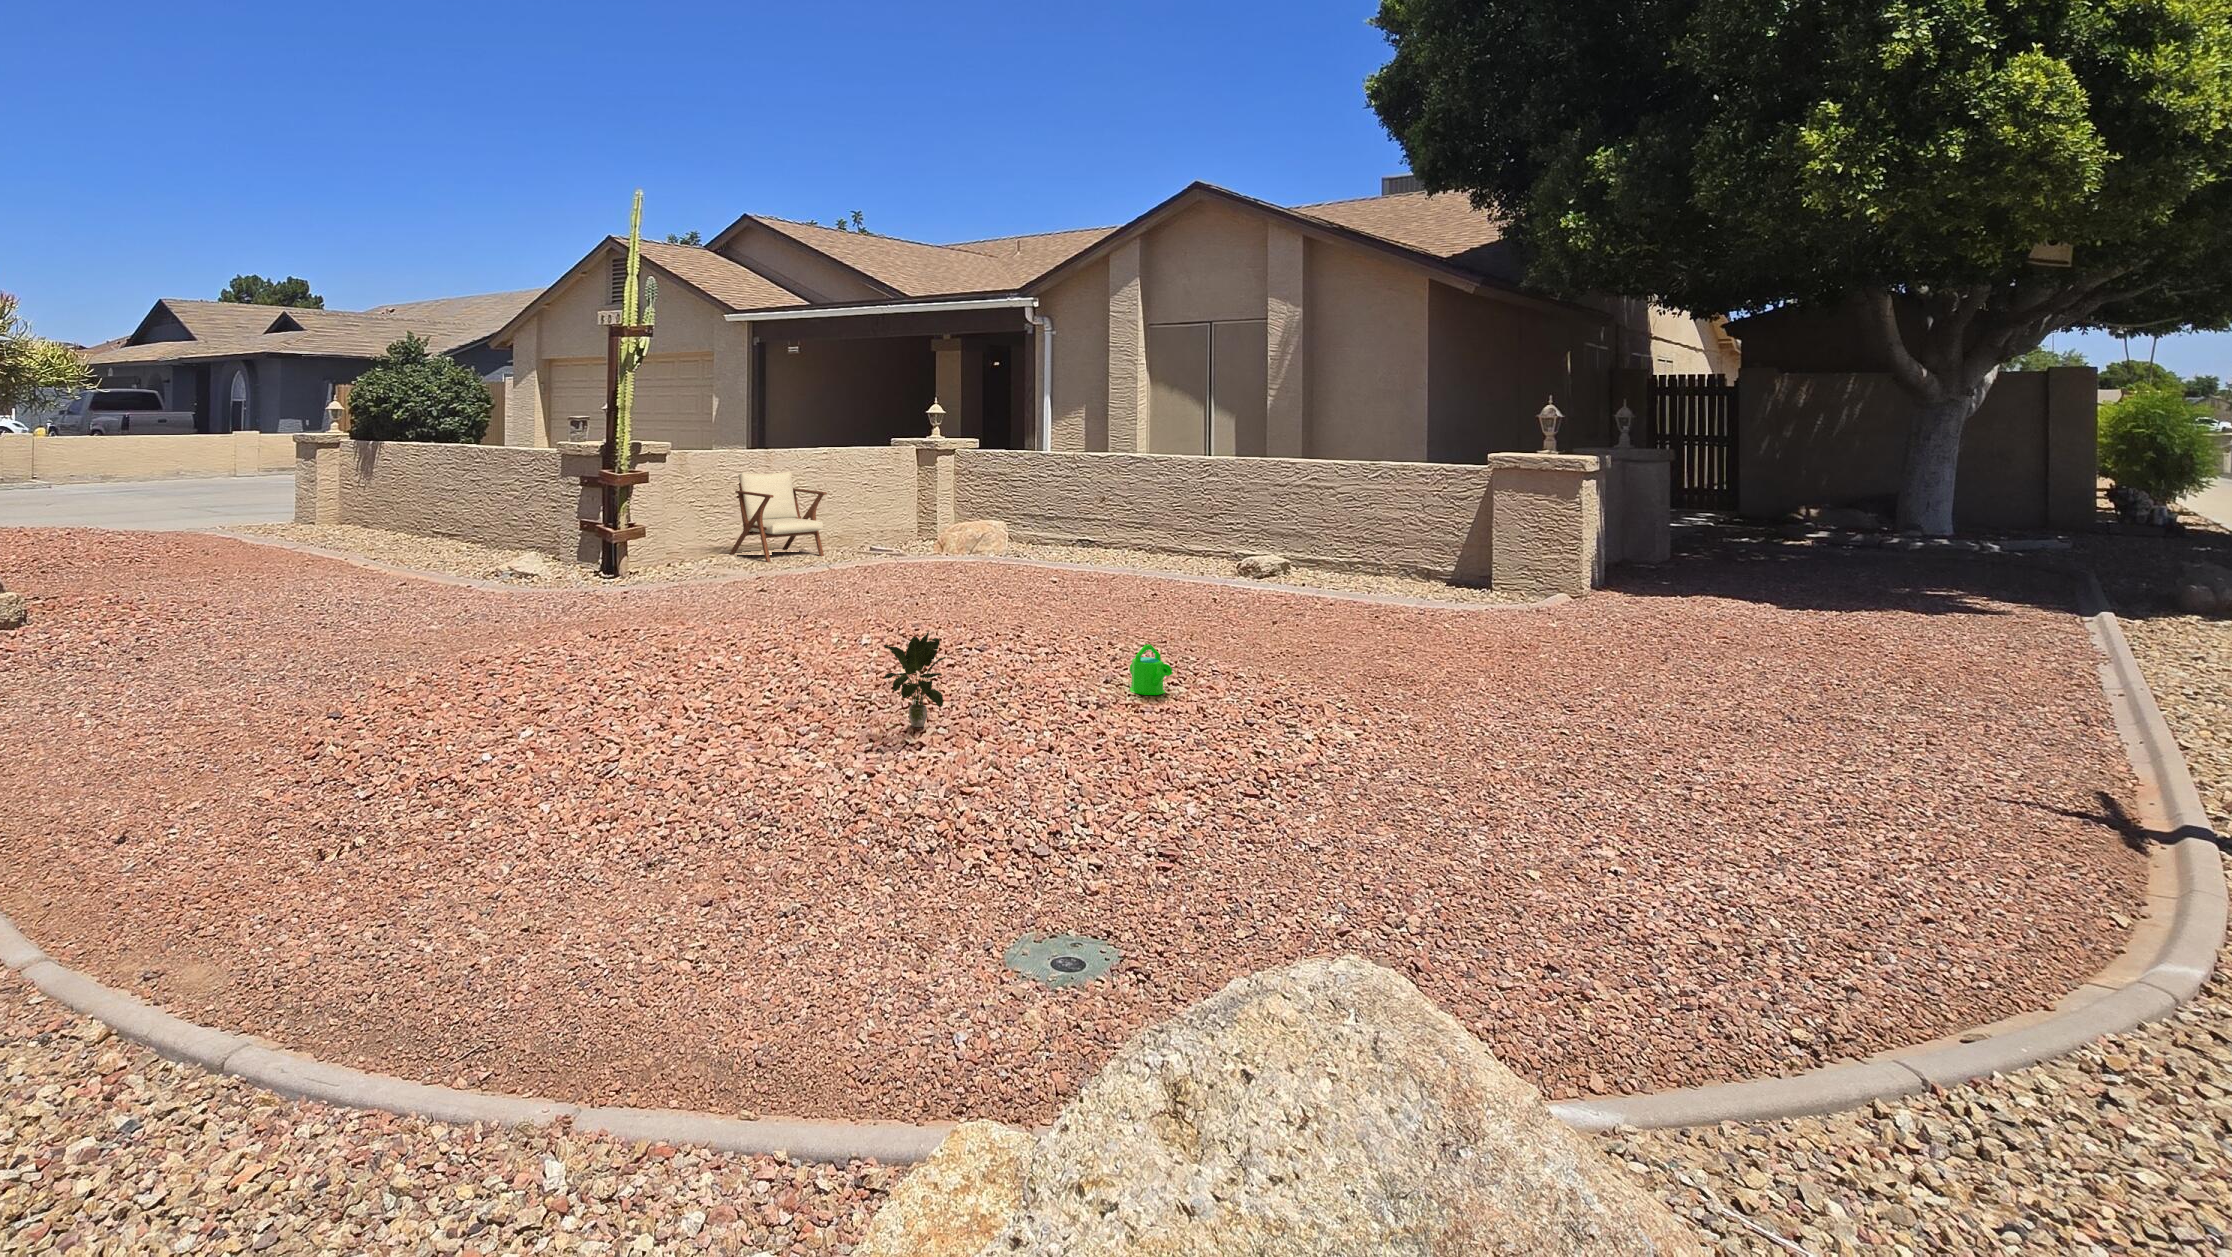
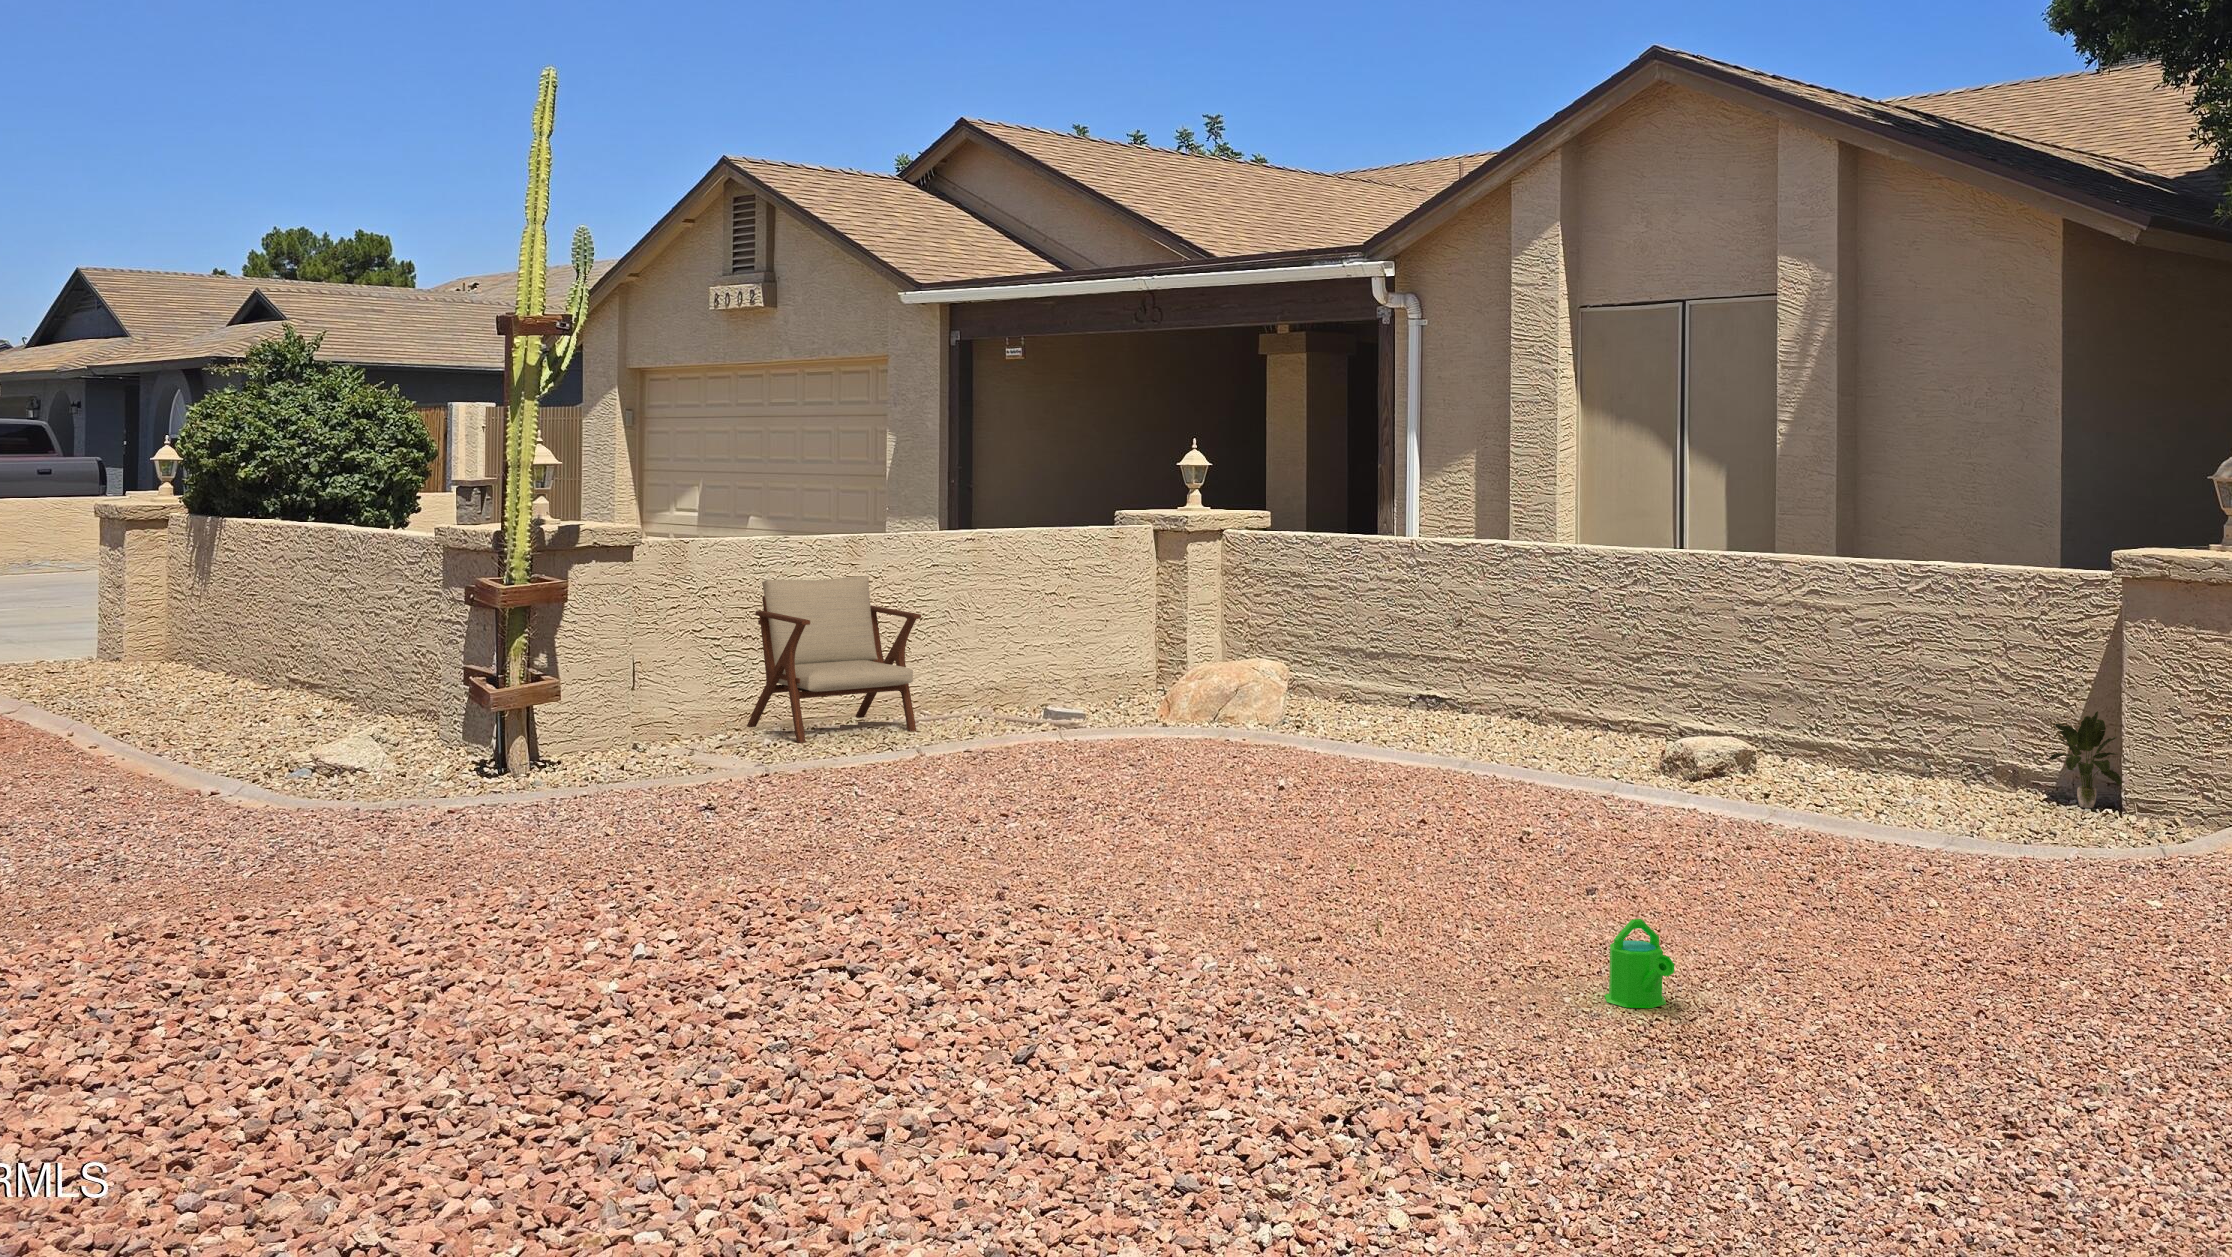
potted plant: present [883,631,946,727] -> present [2047,711,2122,808]
watering can: present [1130,644,1172,695] -> present [1605,919,1675,1008]

